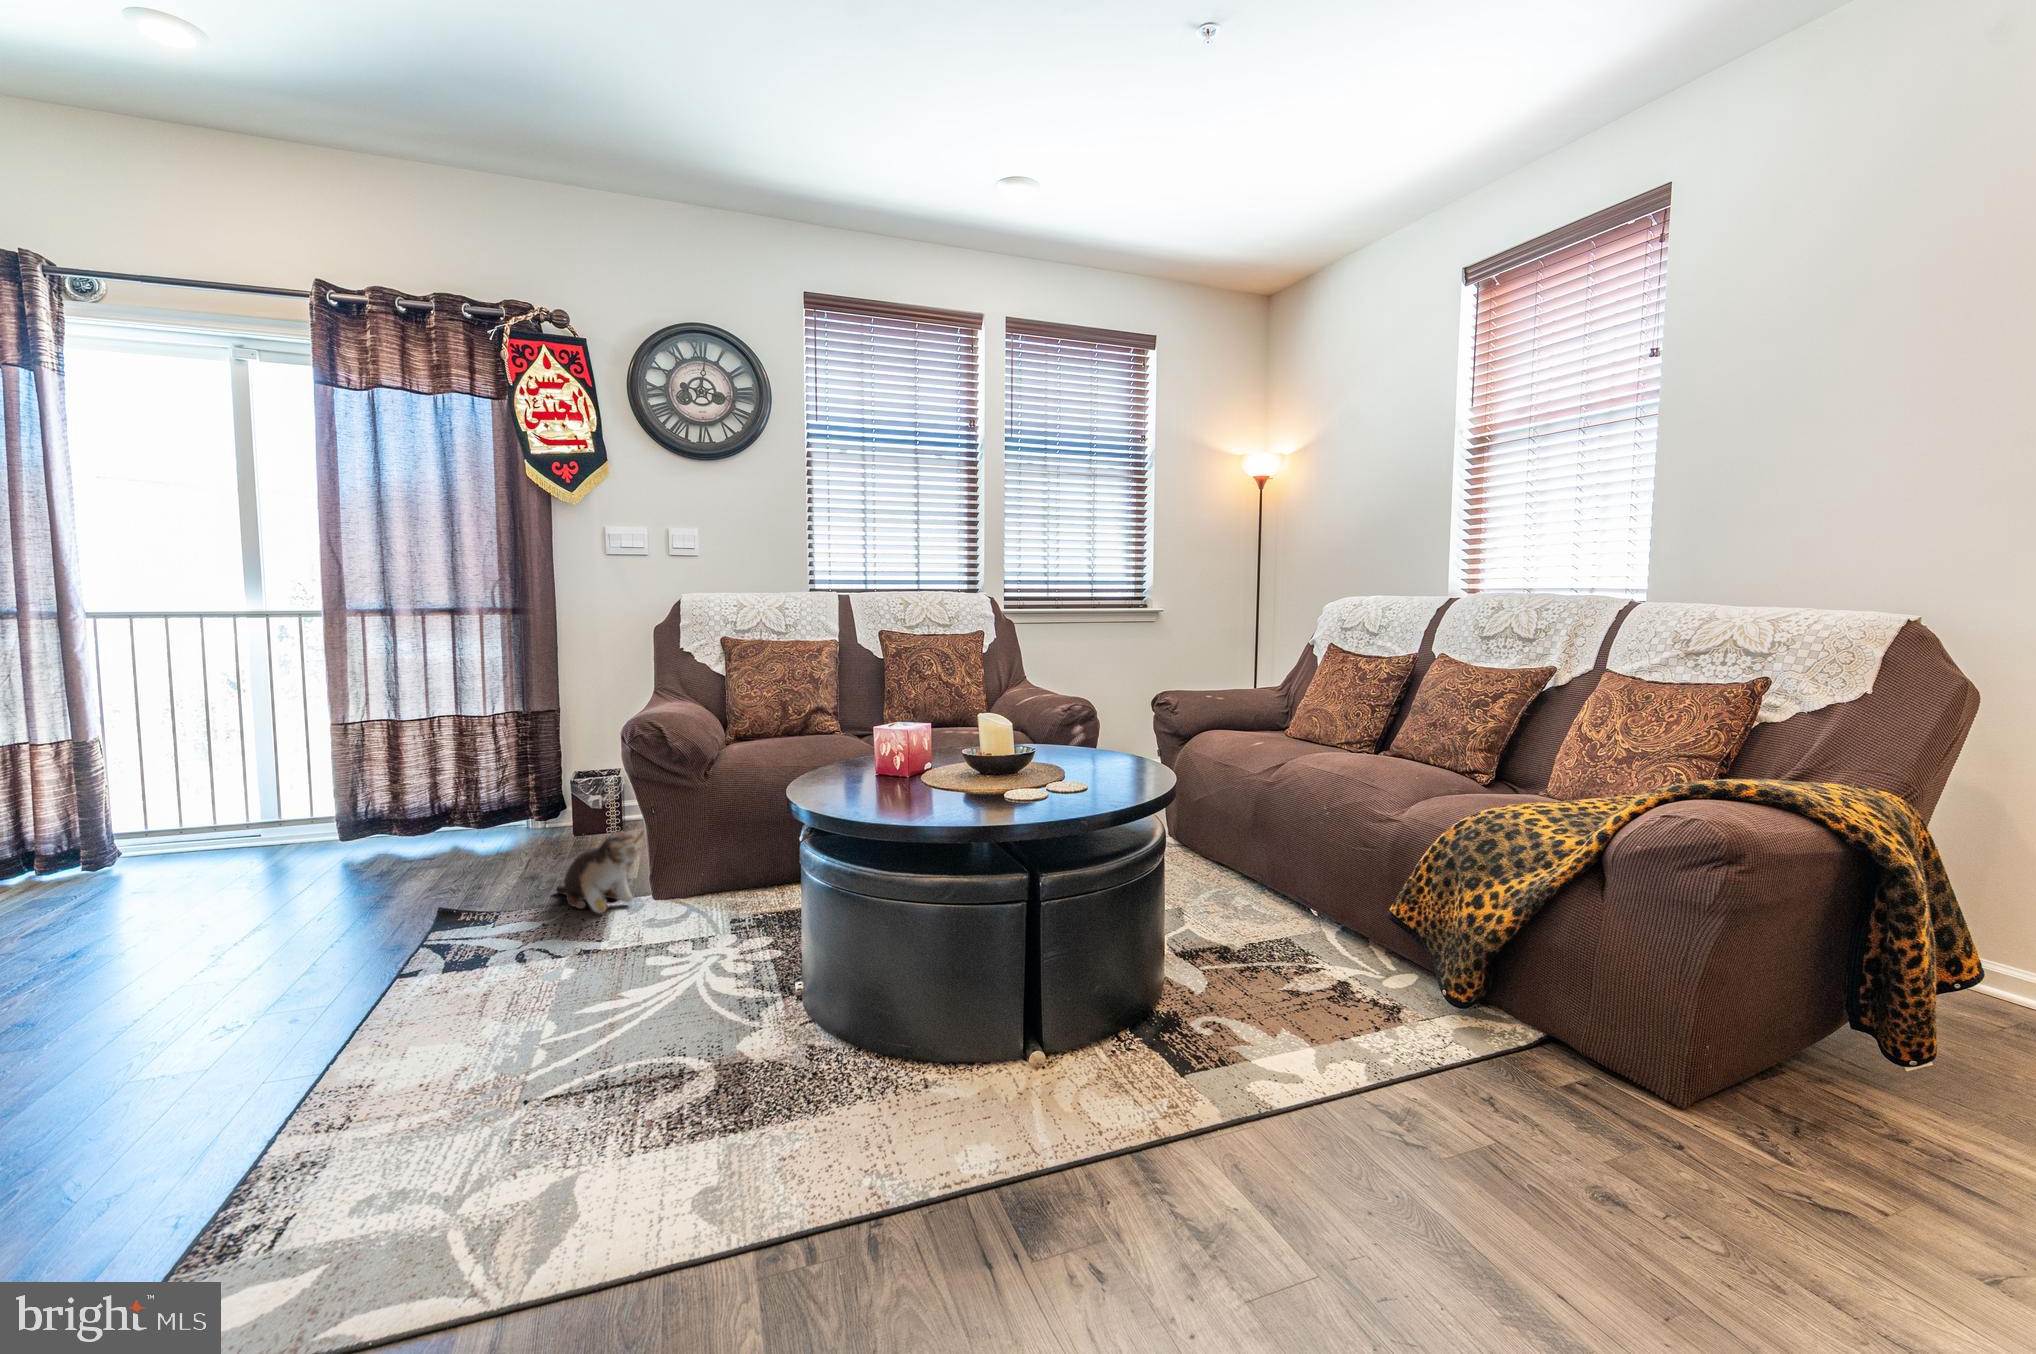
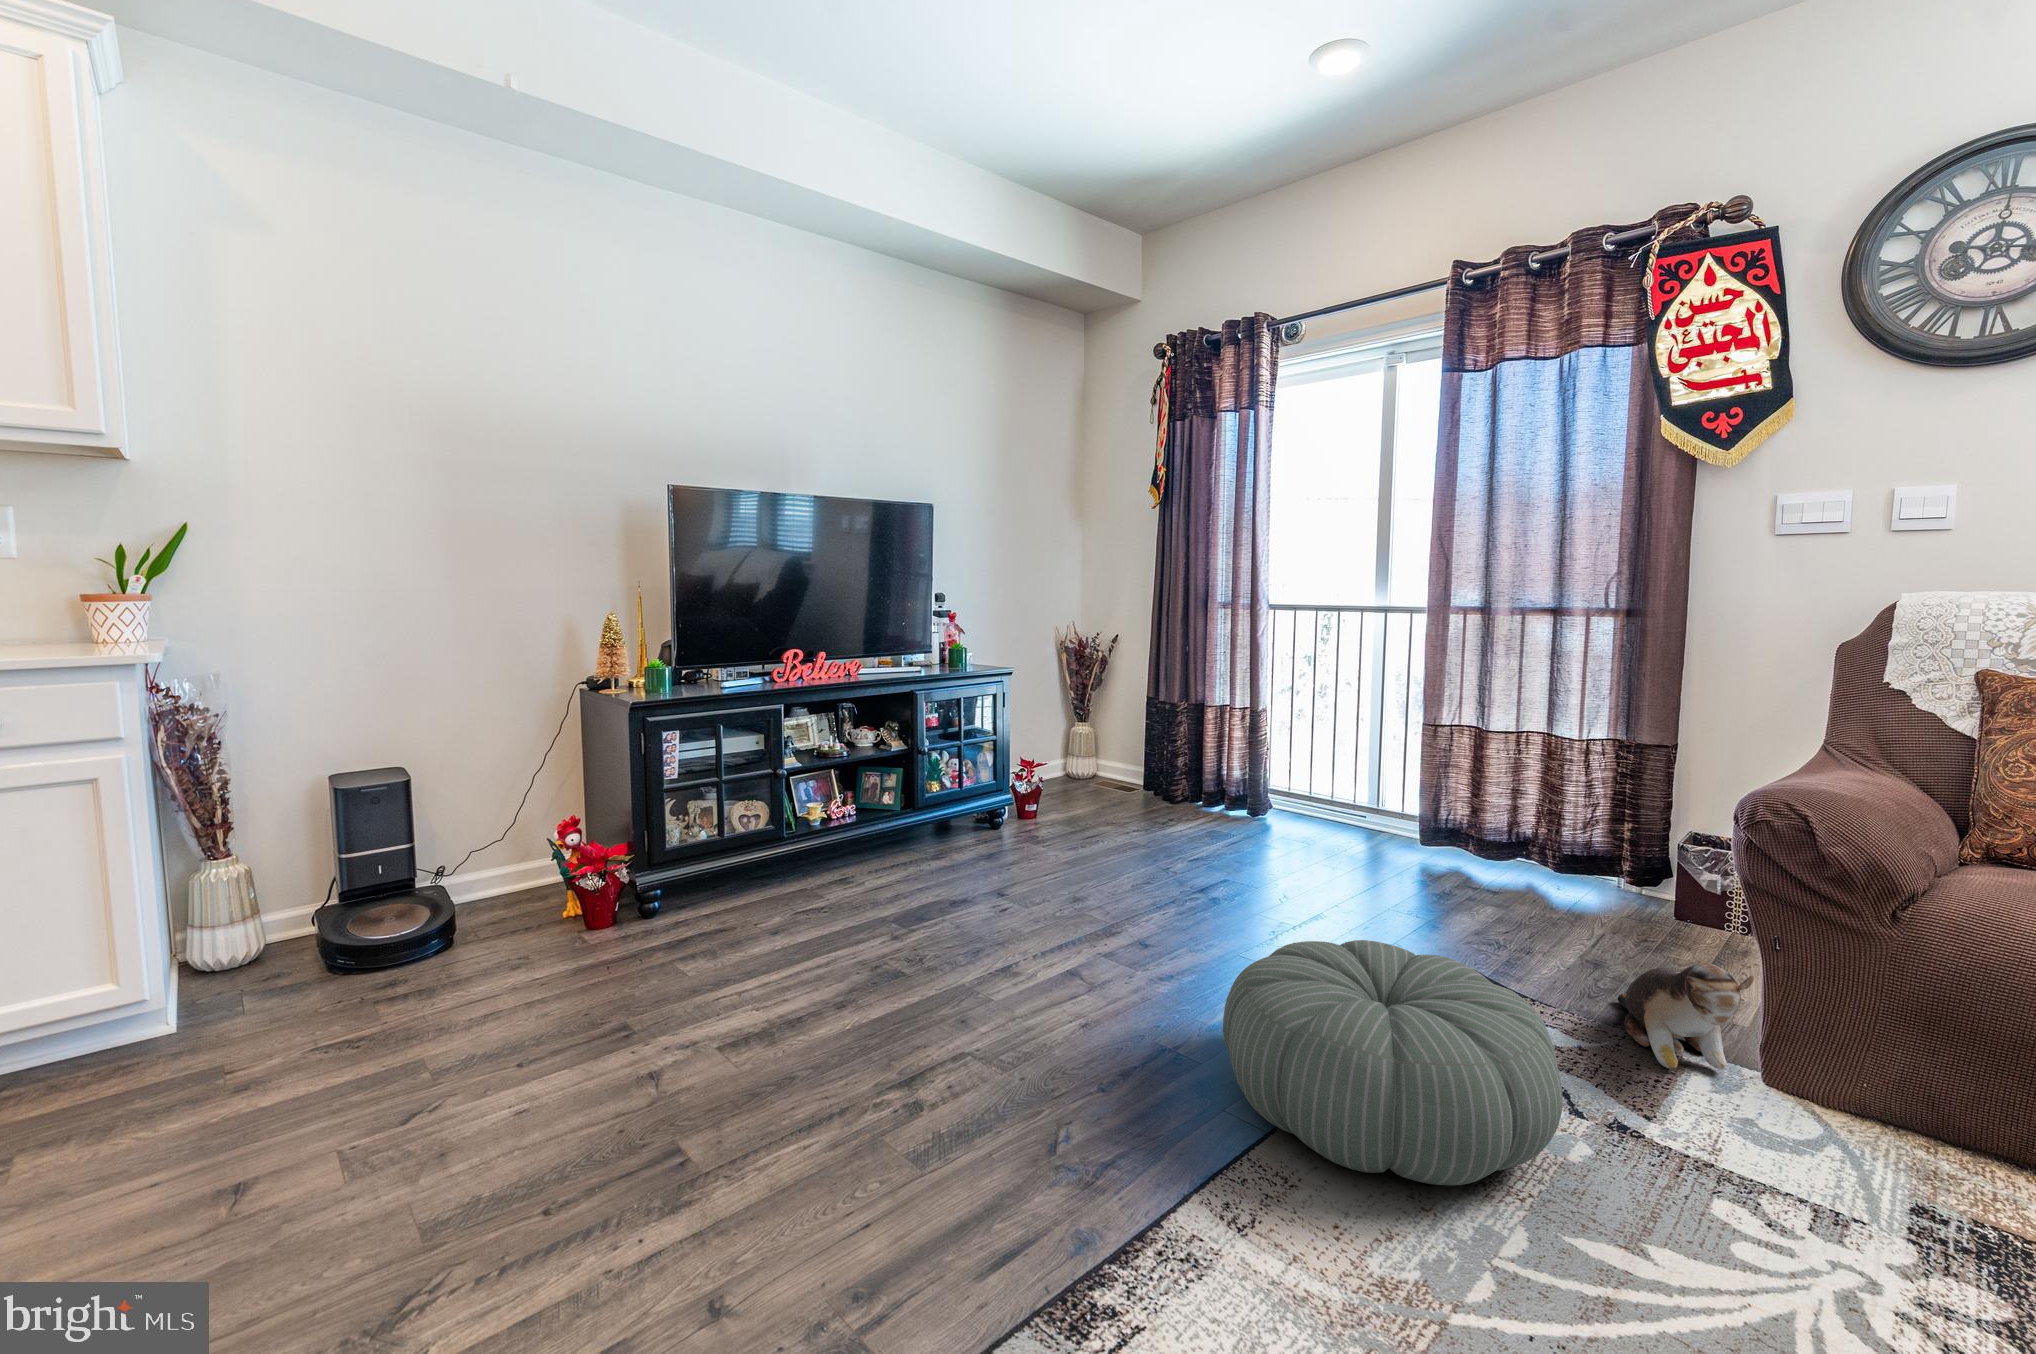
pouf: none [223,880,557,1064] -> present [1223,940,1563,1185]

